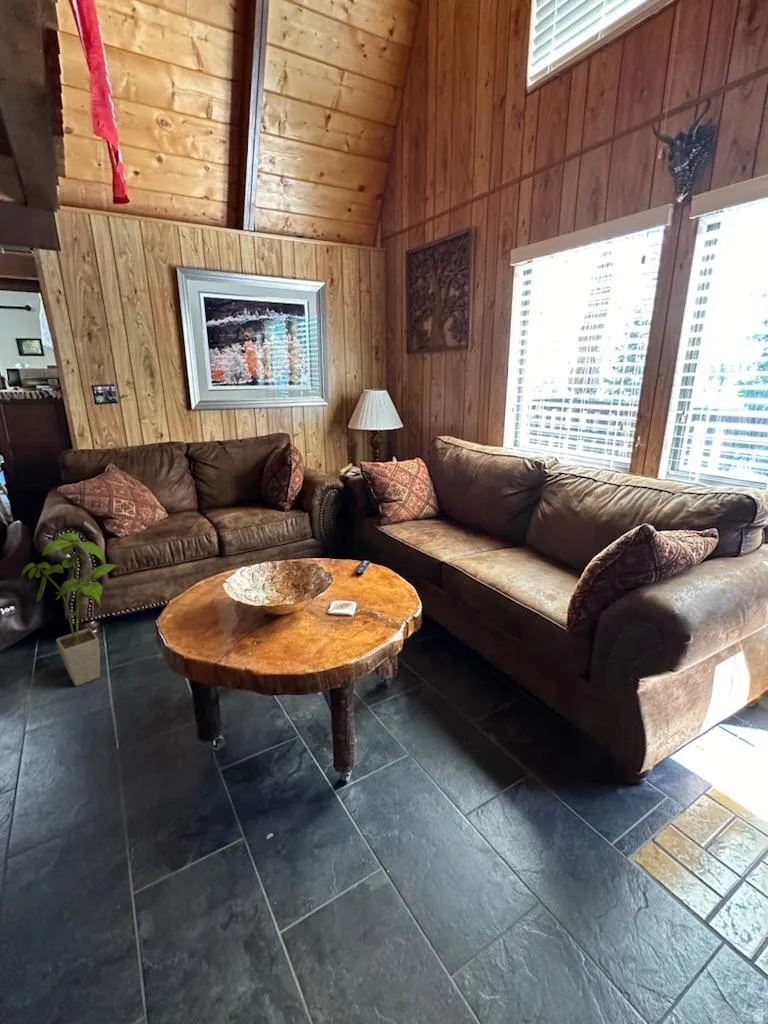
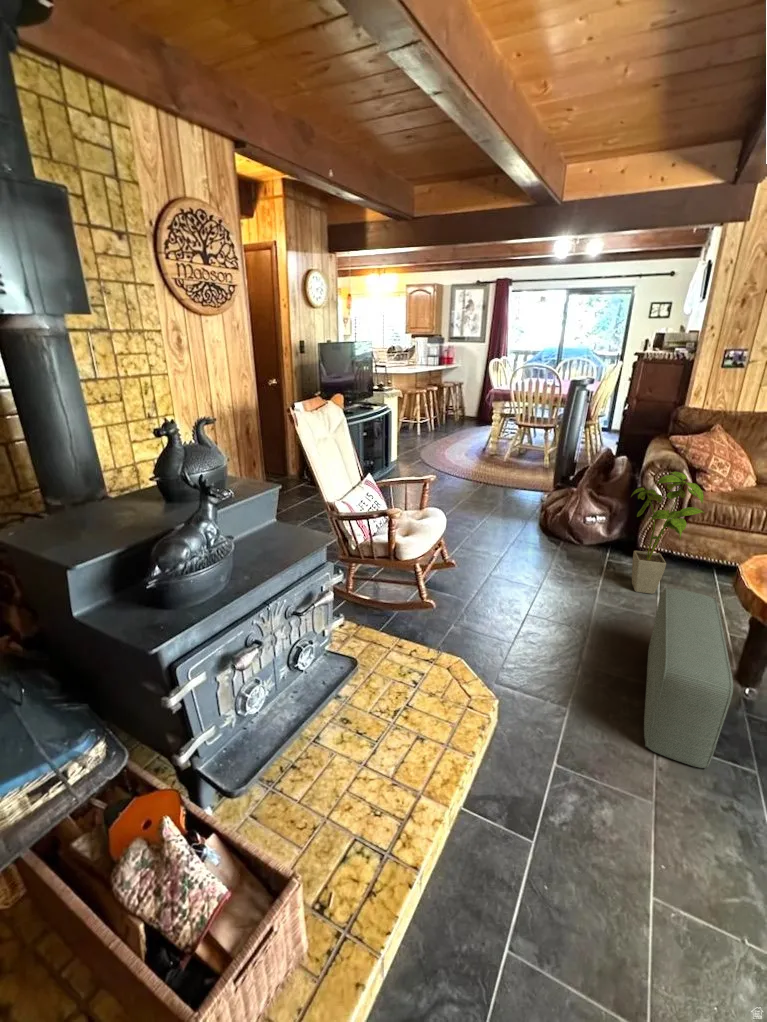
pouf: none [84,669,189,931] -> present [644,588,733,768]

